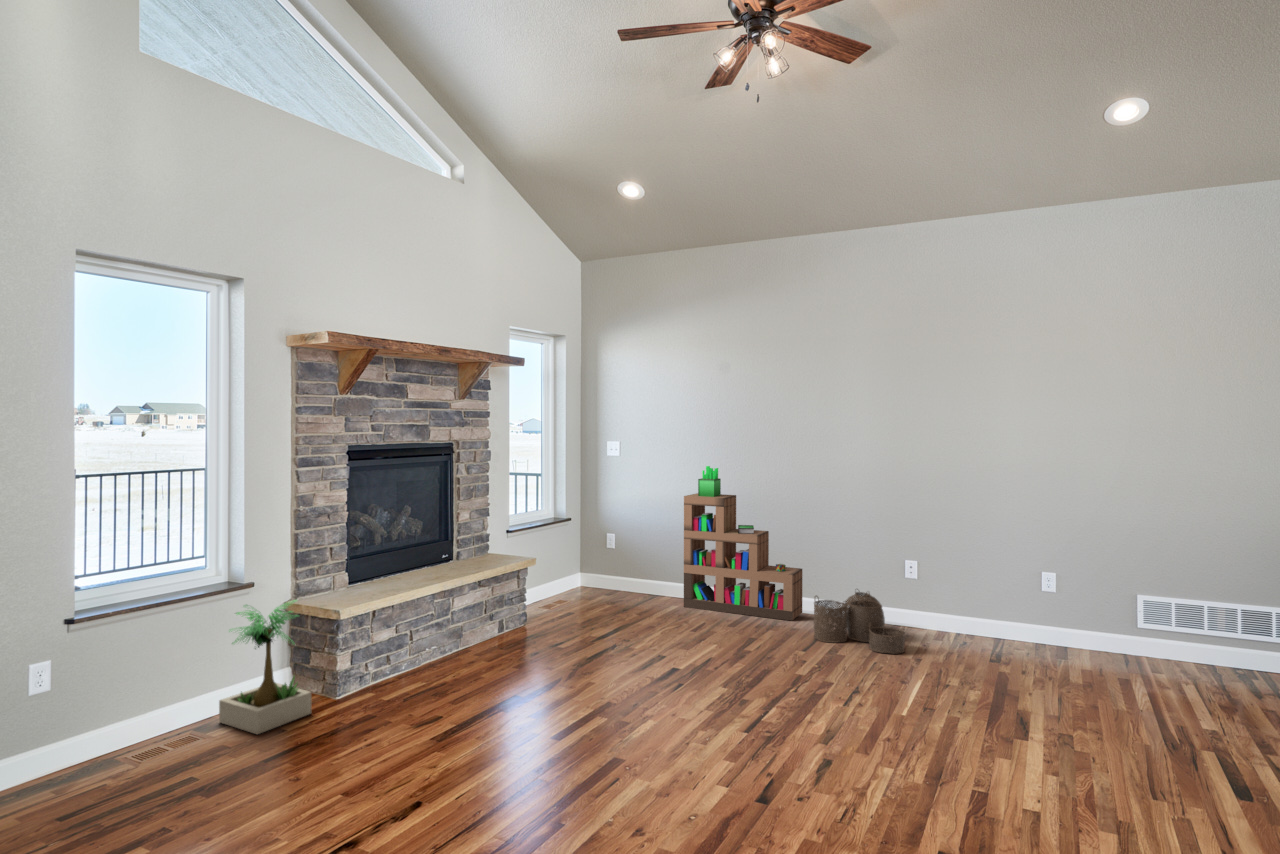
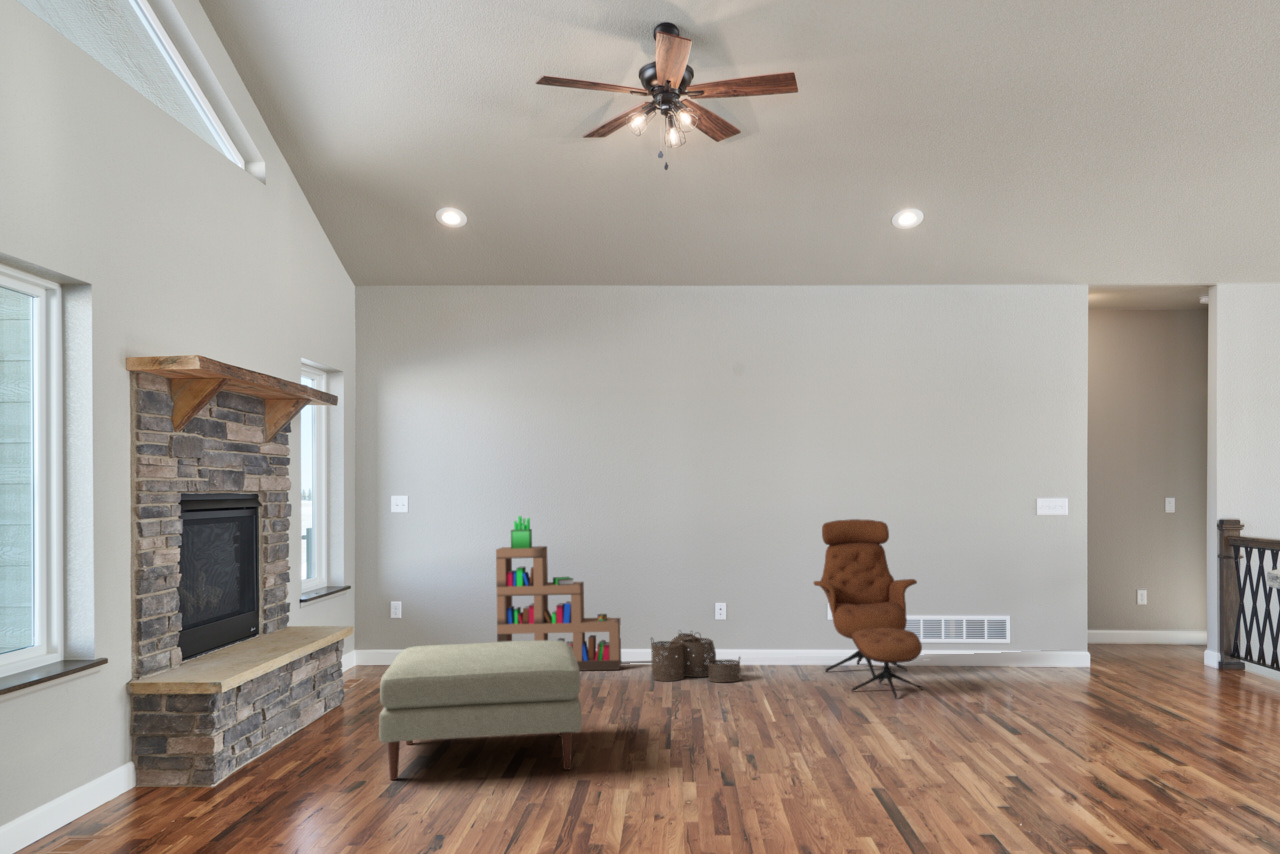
lounge chair: none [998,490,1133,711] -> present [814,519,923,698]
ottoman: none [455,592,675,742] -> present [379,641,582,780]
potted plant: present [219,600,311,734] -> none [87,670,203,829]

